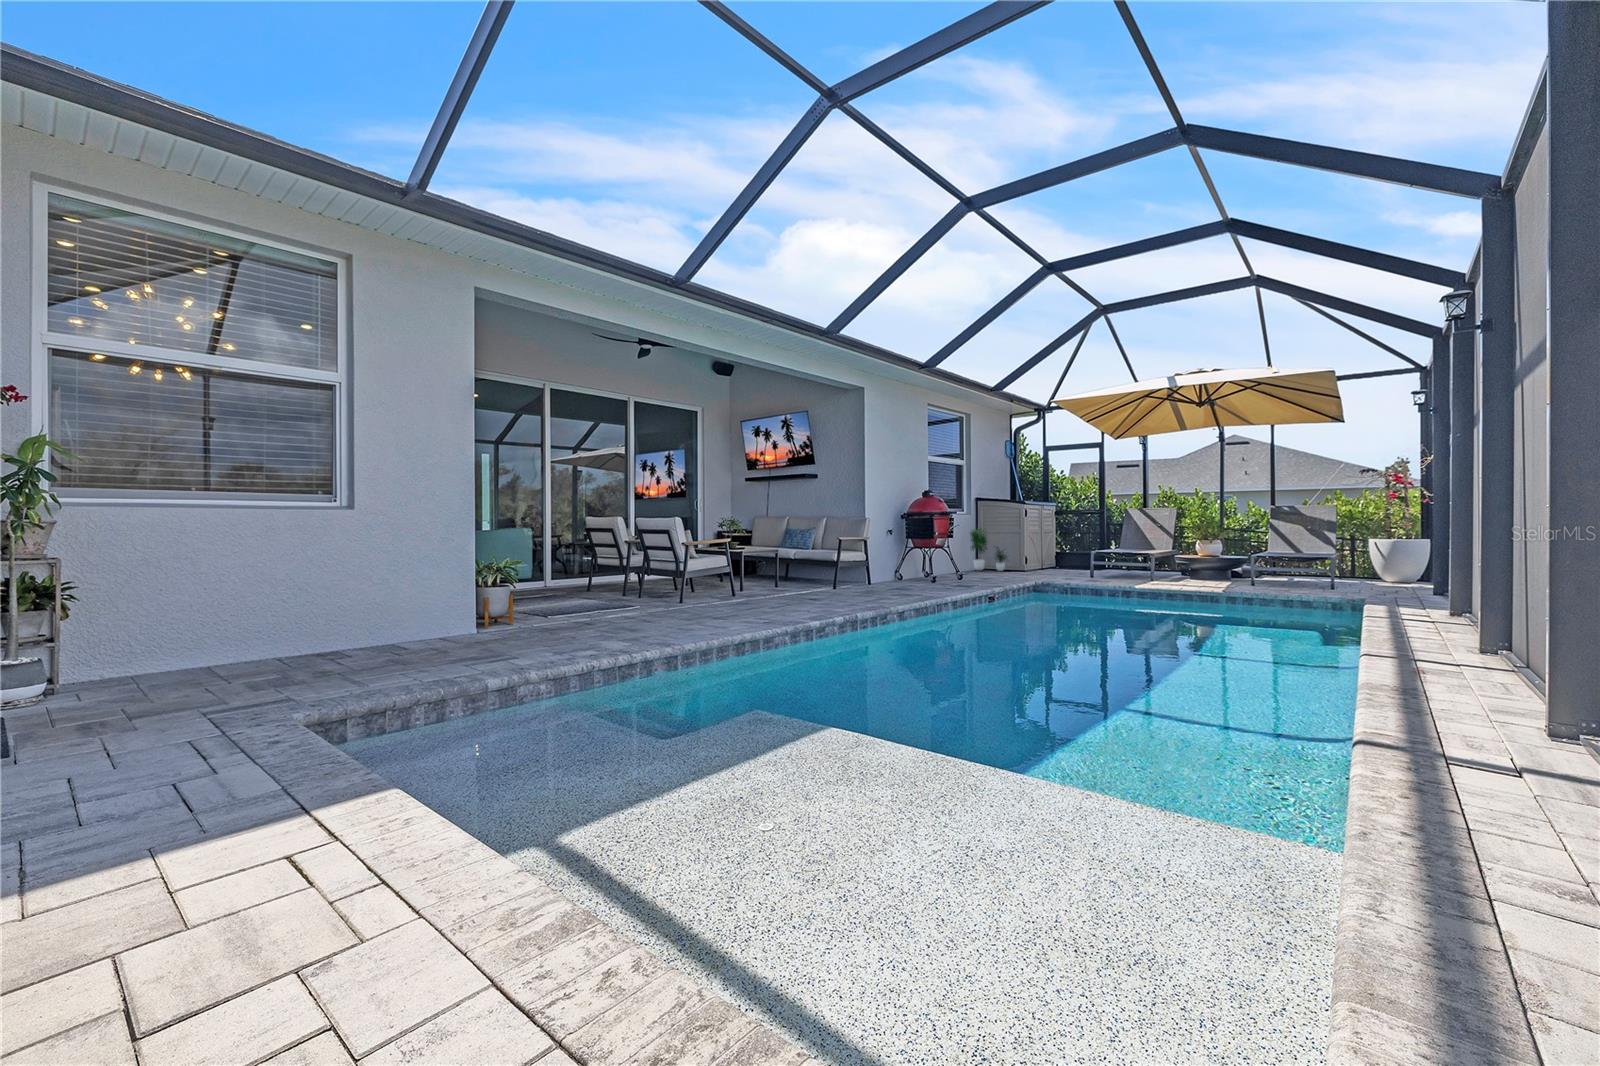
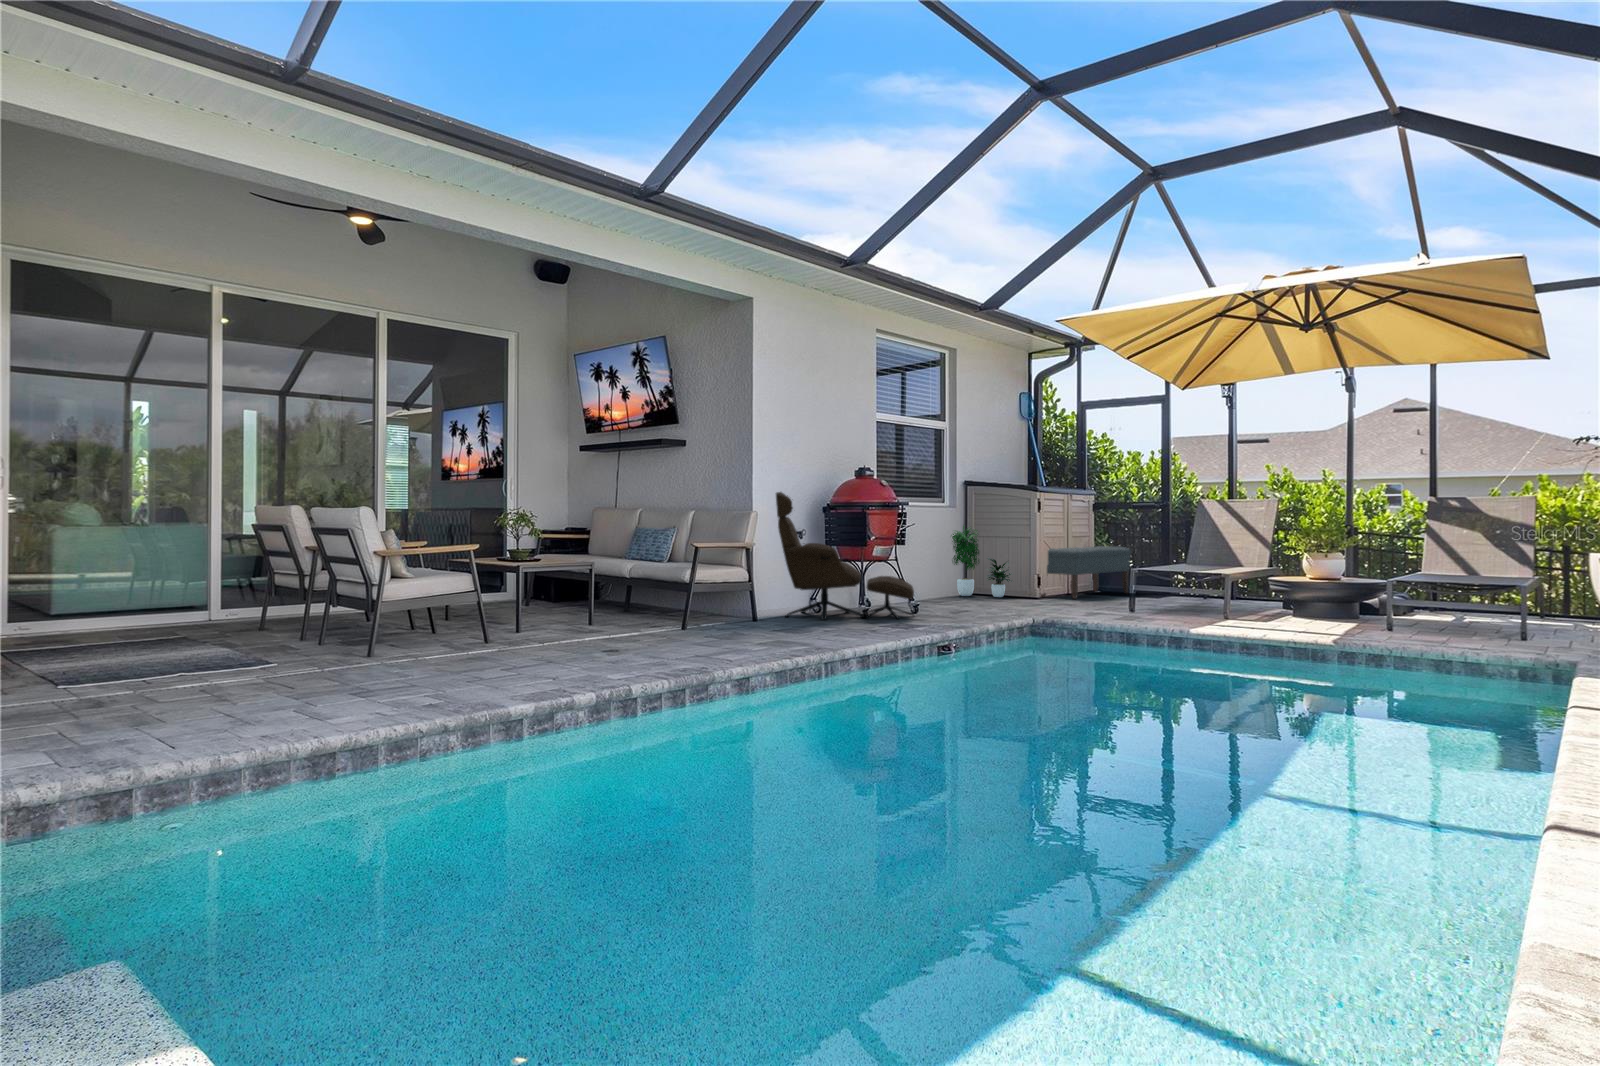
lounge chair: none [877,506,964,584] -> present [776,492,914,620]
bench: none [1025,538,1081,571] -> present [1041,546,1131,599]

